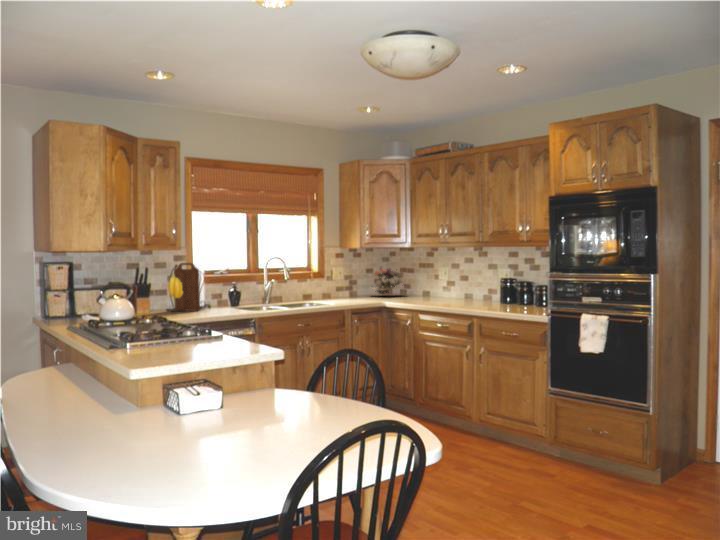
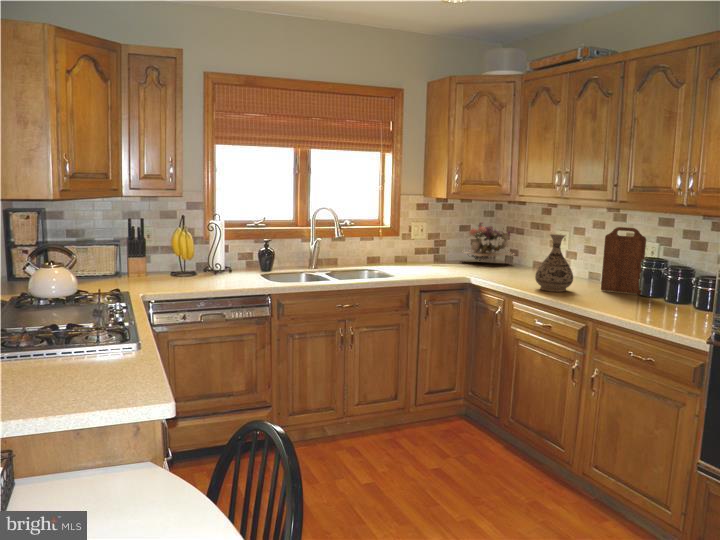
cutting board: present [174,263,200,311] -> present [601,227,646,295]
vase: none [433,266,458,305] -> present [535,234,573,292]

